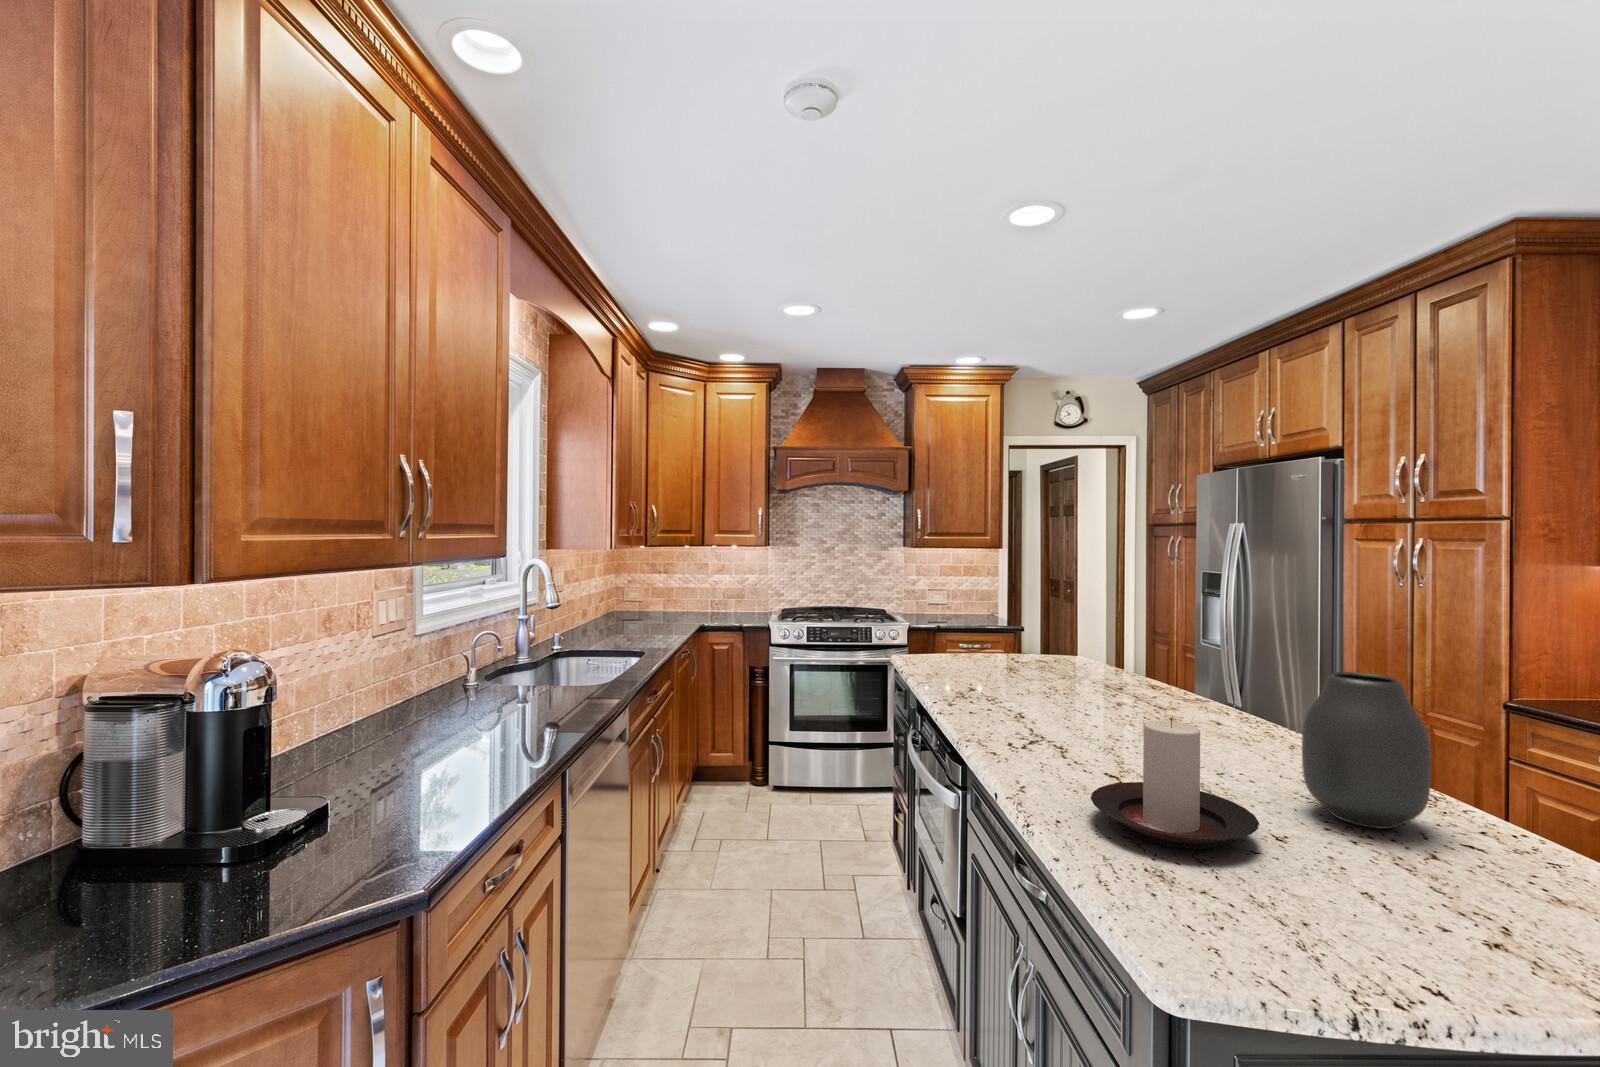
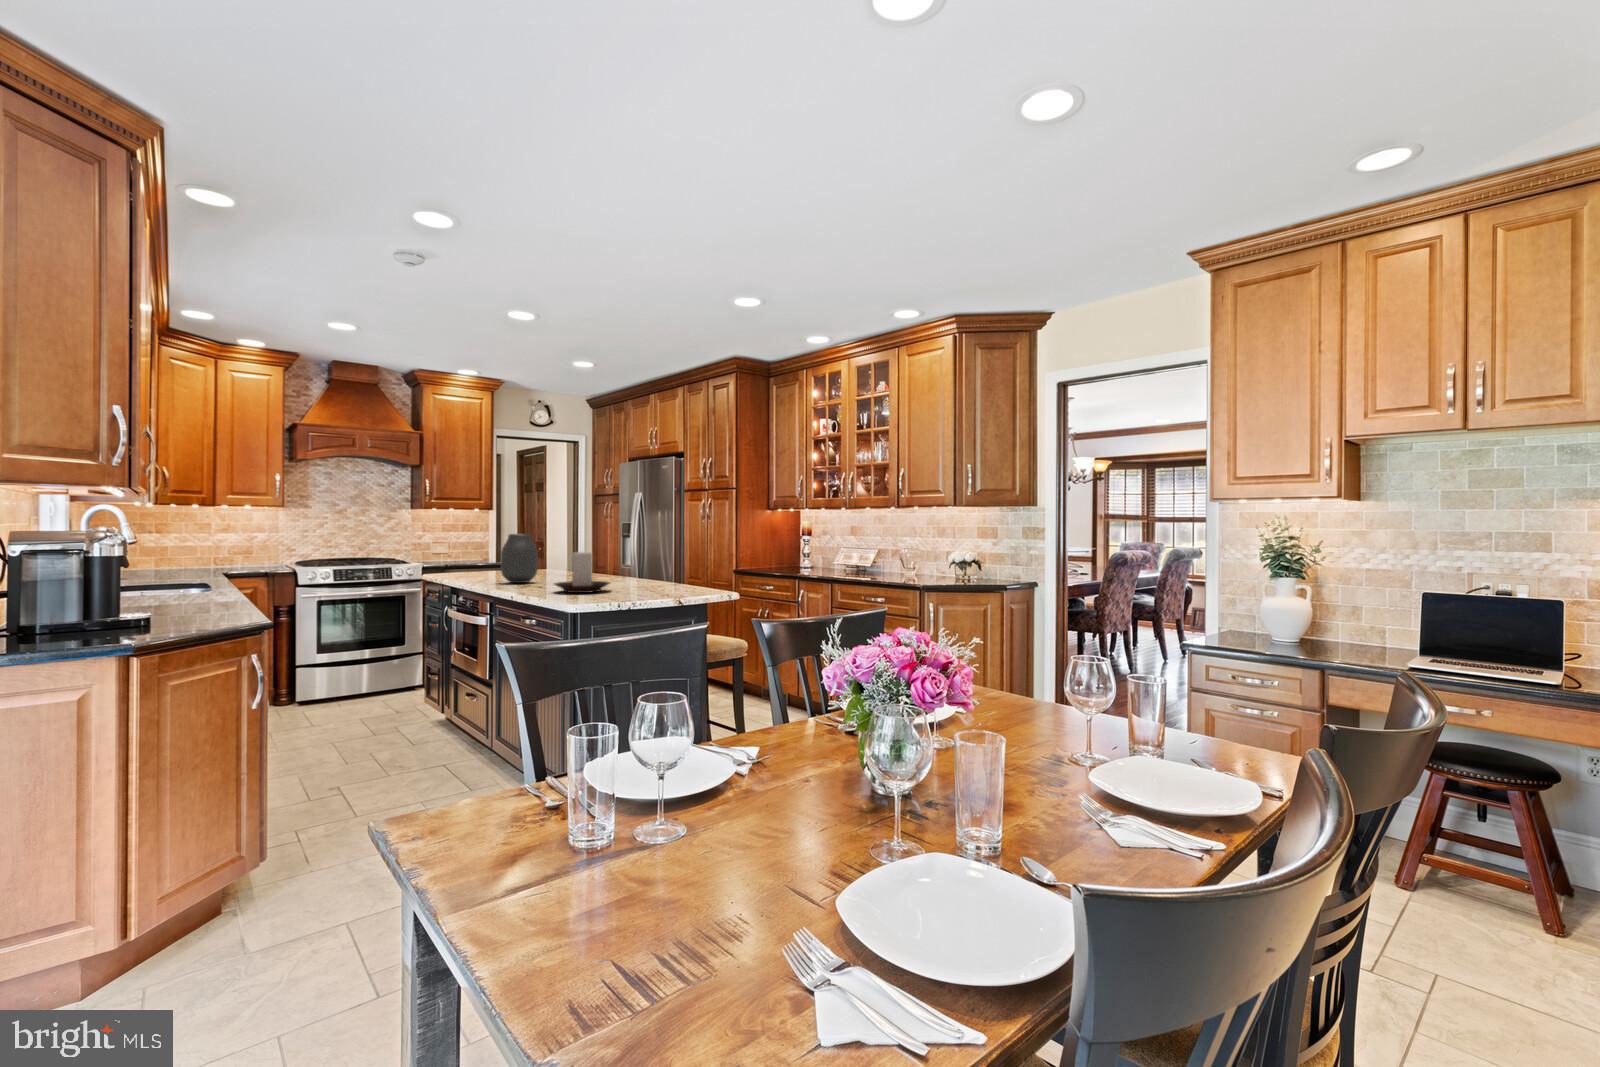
vase: present [1302,672,1431,829] -> present [501,534,538,583]

